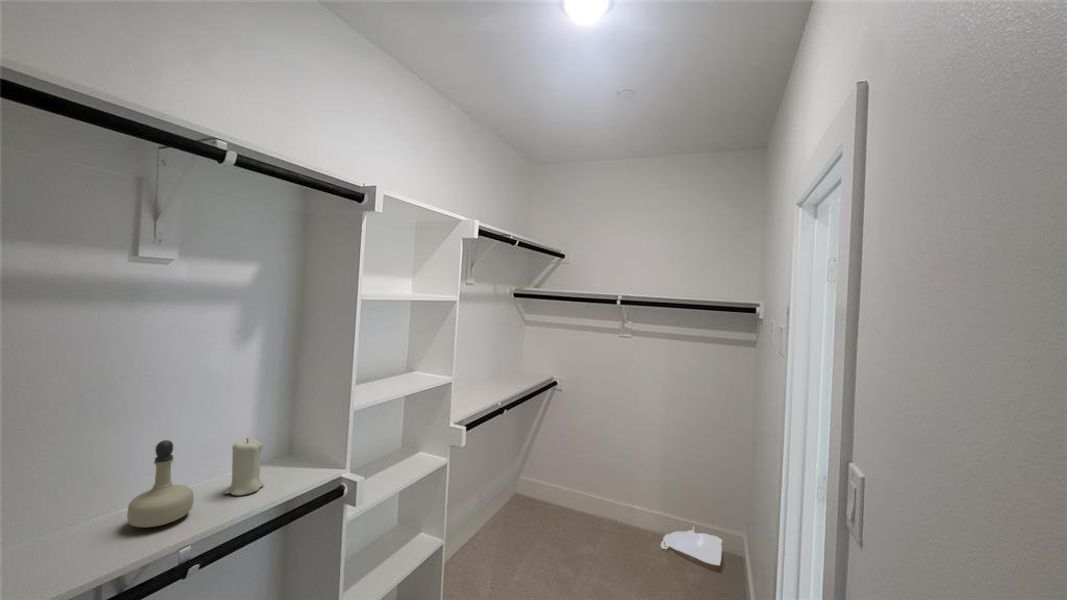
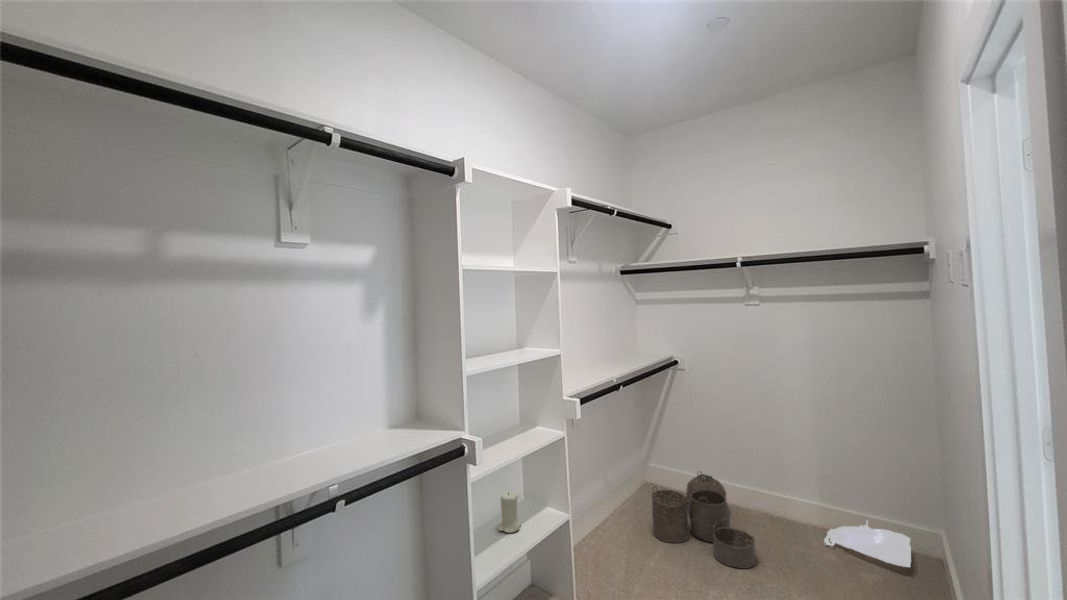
candle: present [224,438,264,495] -> present [499,491,521,533]
perfume bottle: present [127,440,194,527] -> none [291,396,339,469]
woven basket: none [521,484,607,575] -> present [652,474,756,568]

